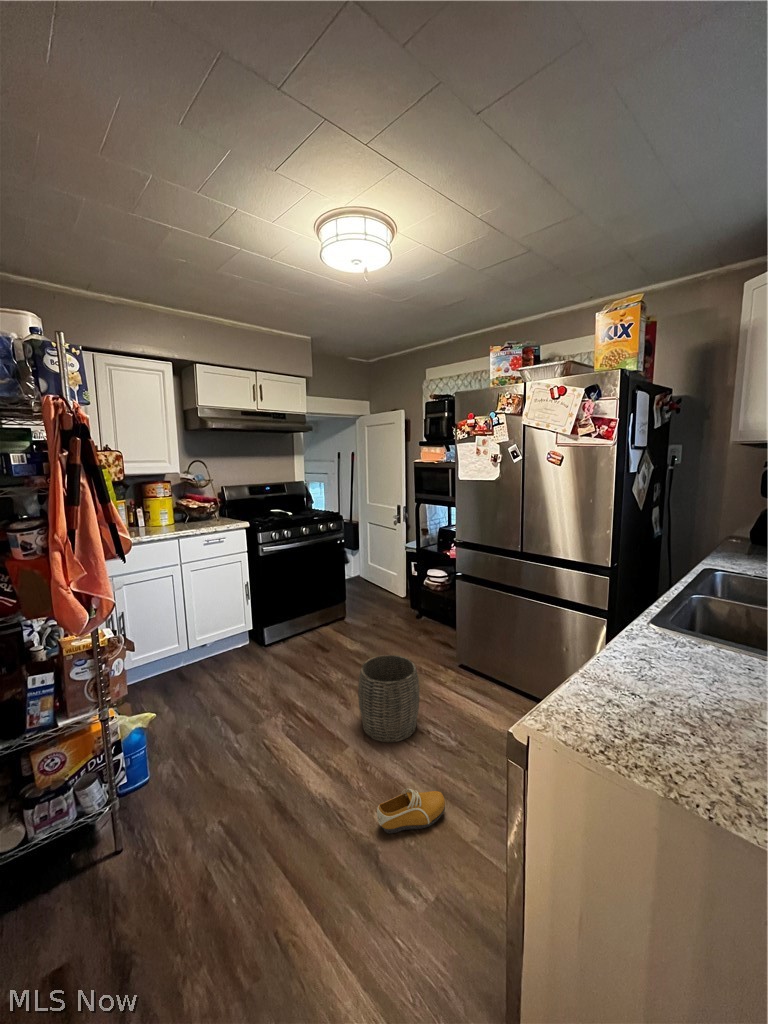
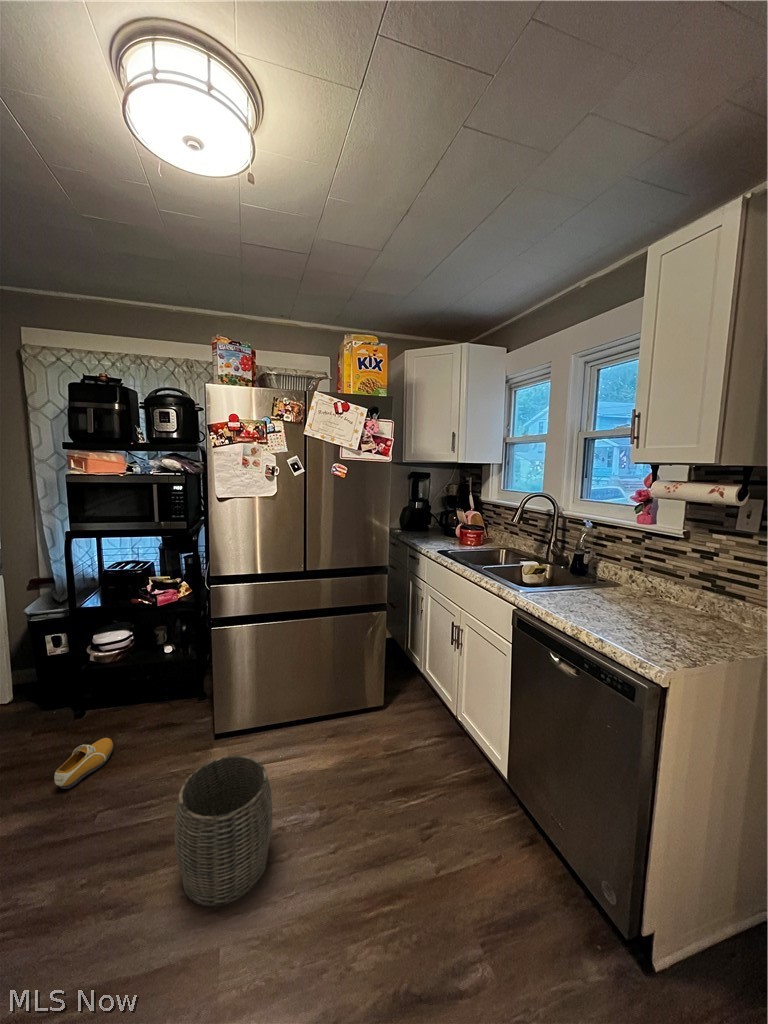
shoe: present [377,789,445,833] -> present [54,738,113,789]

